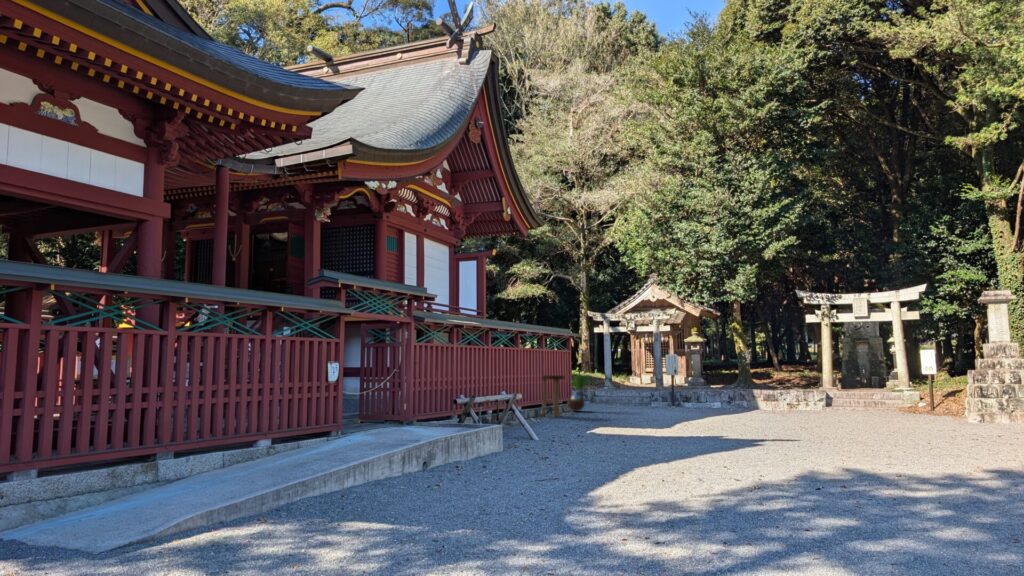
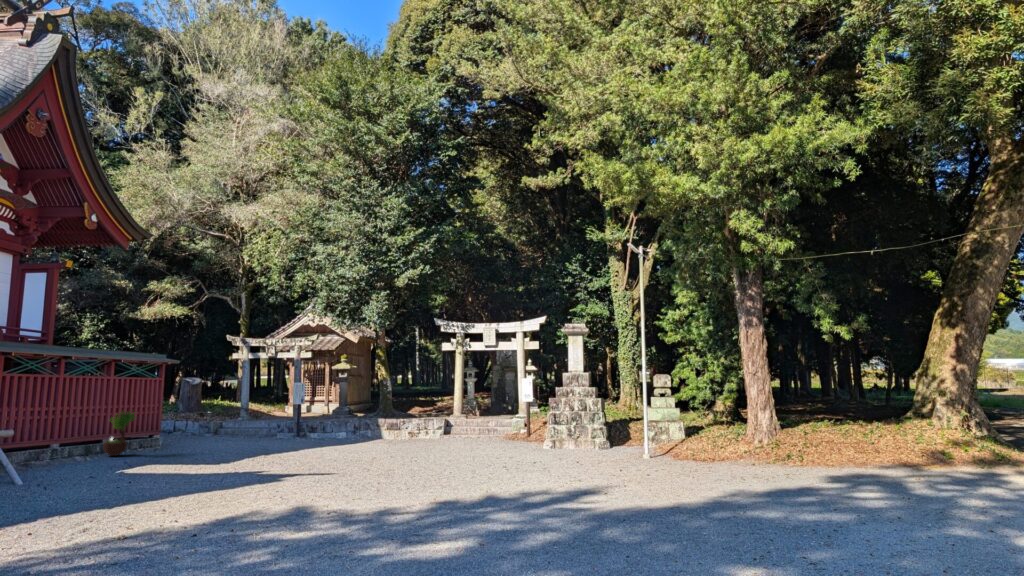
stool: present [541,375,565,417] -> none [37,413,76,468]

